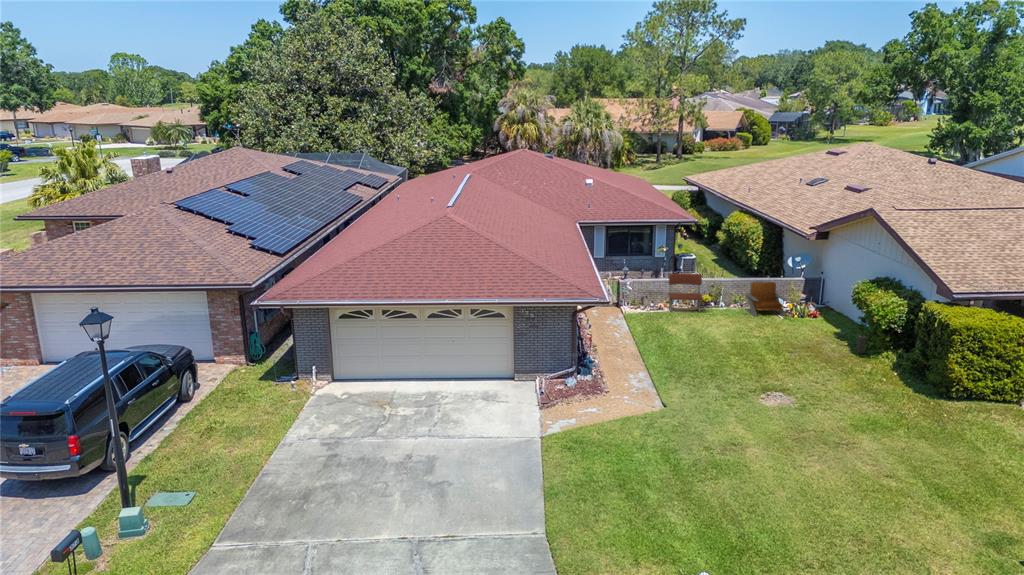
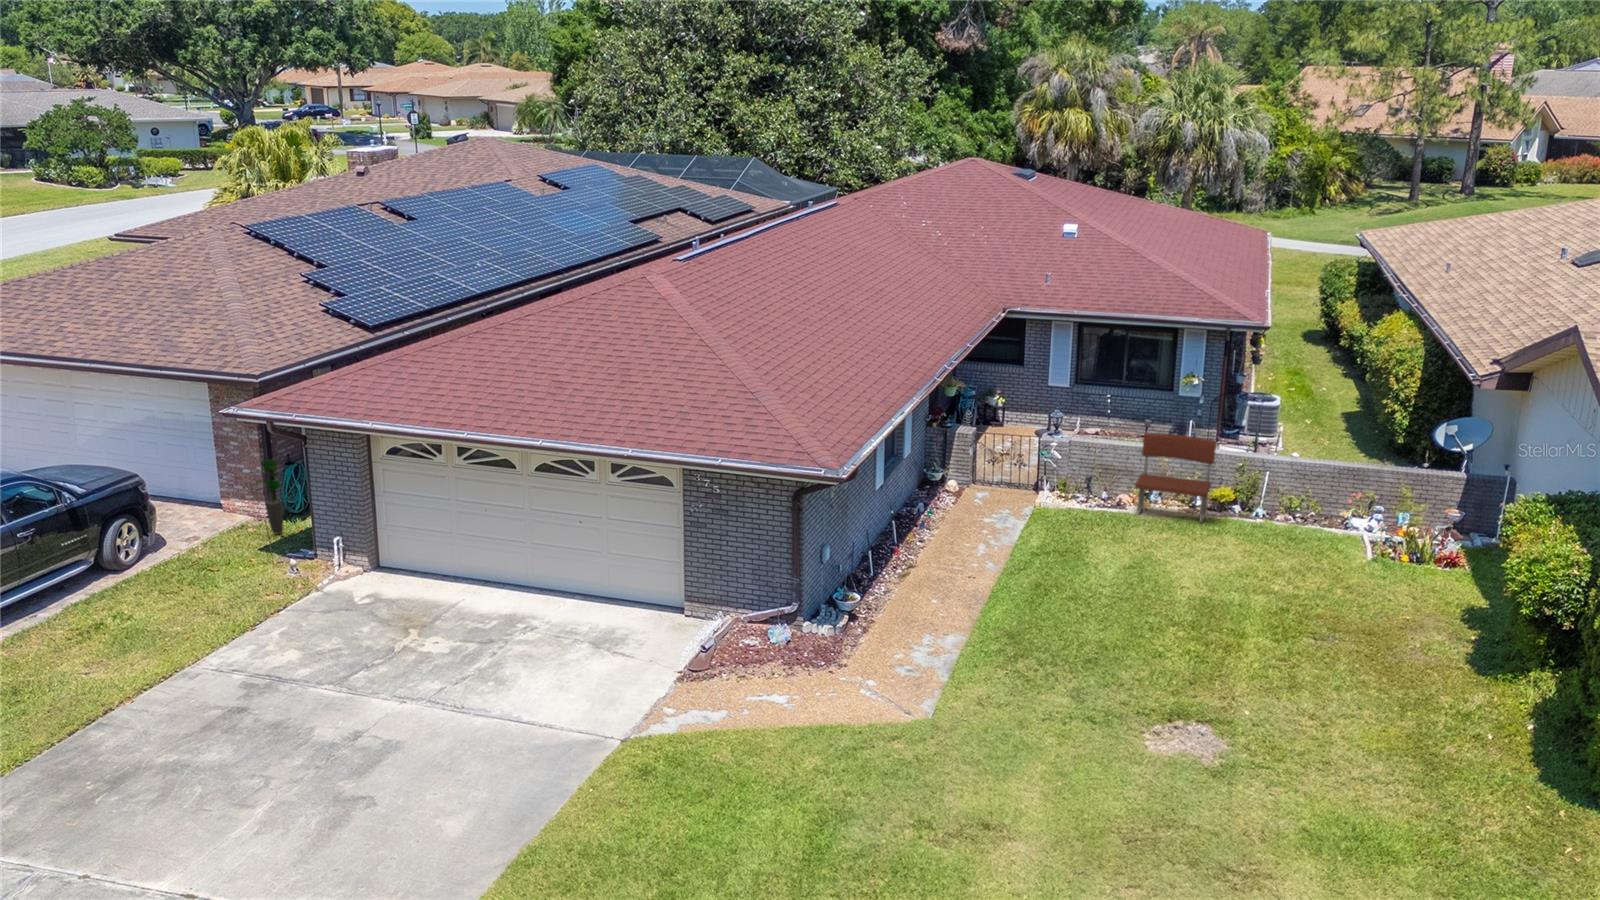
lounge chair: present [745,282,786,317] -> none [1310,471,1402,555]
potted plant: present [856,315,873,354] -> present [254,459,283,534]

